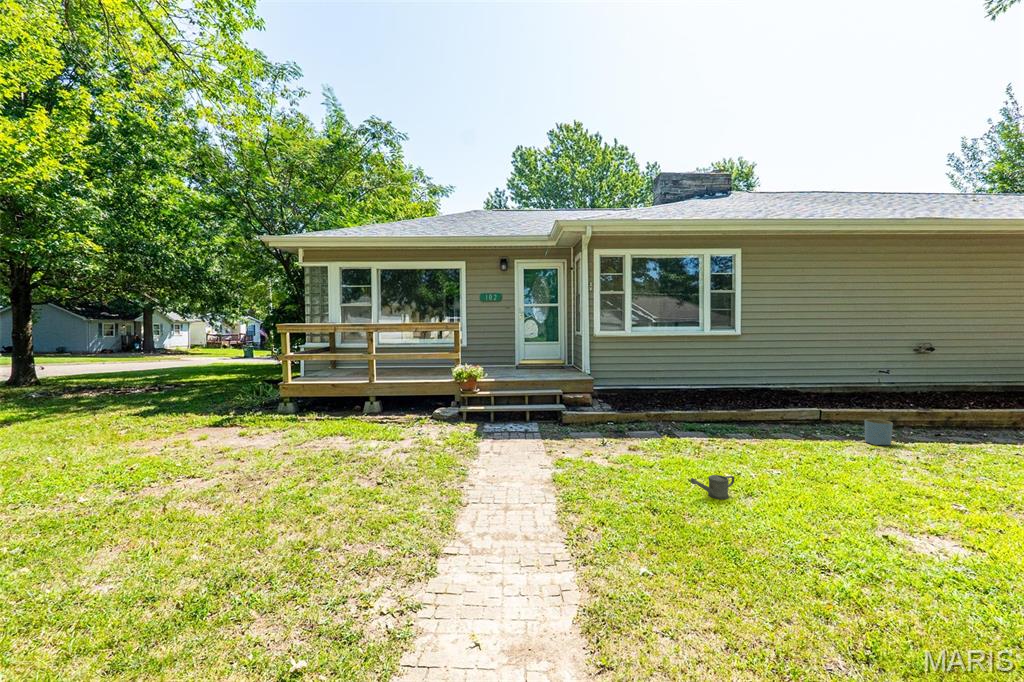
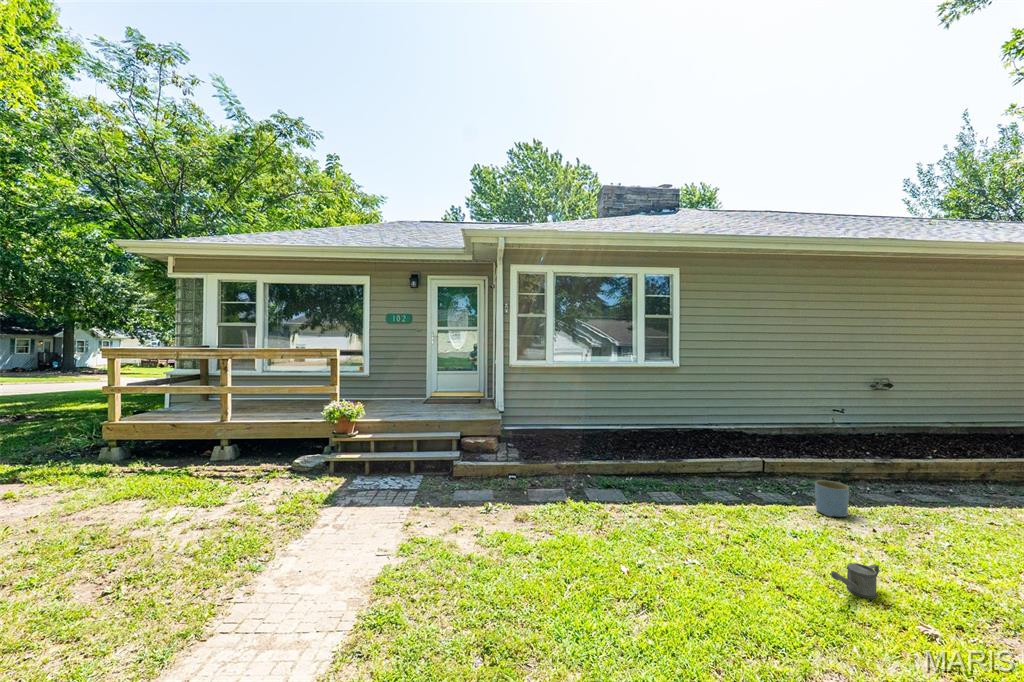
watering can: present [691,475,734,499] -> present [831,563,879,598]

